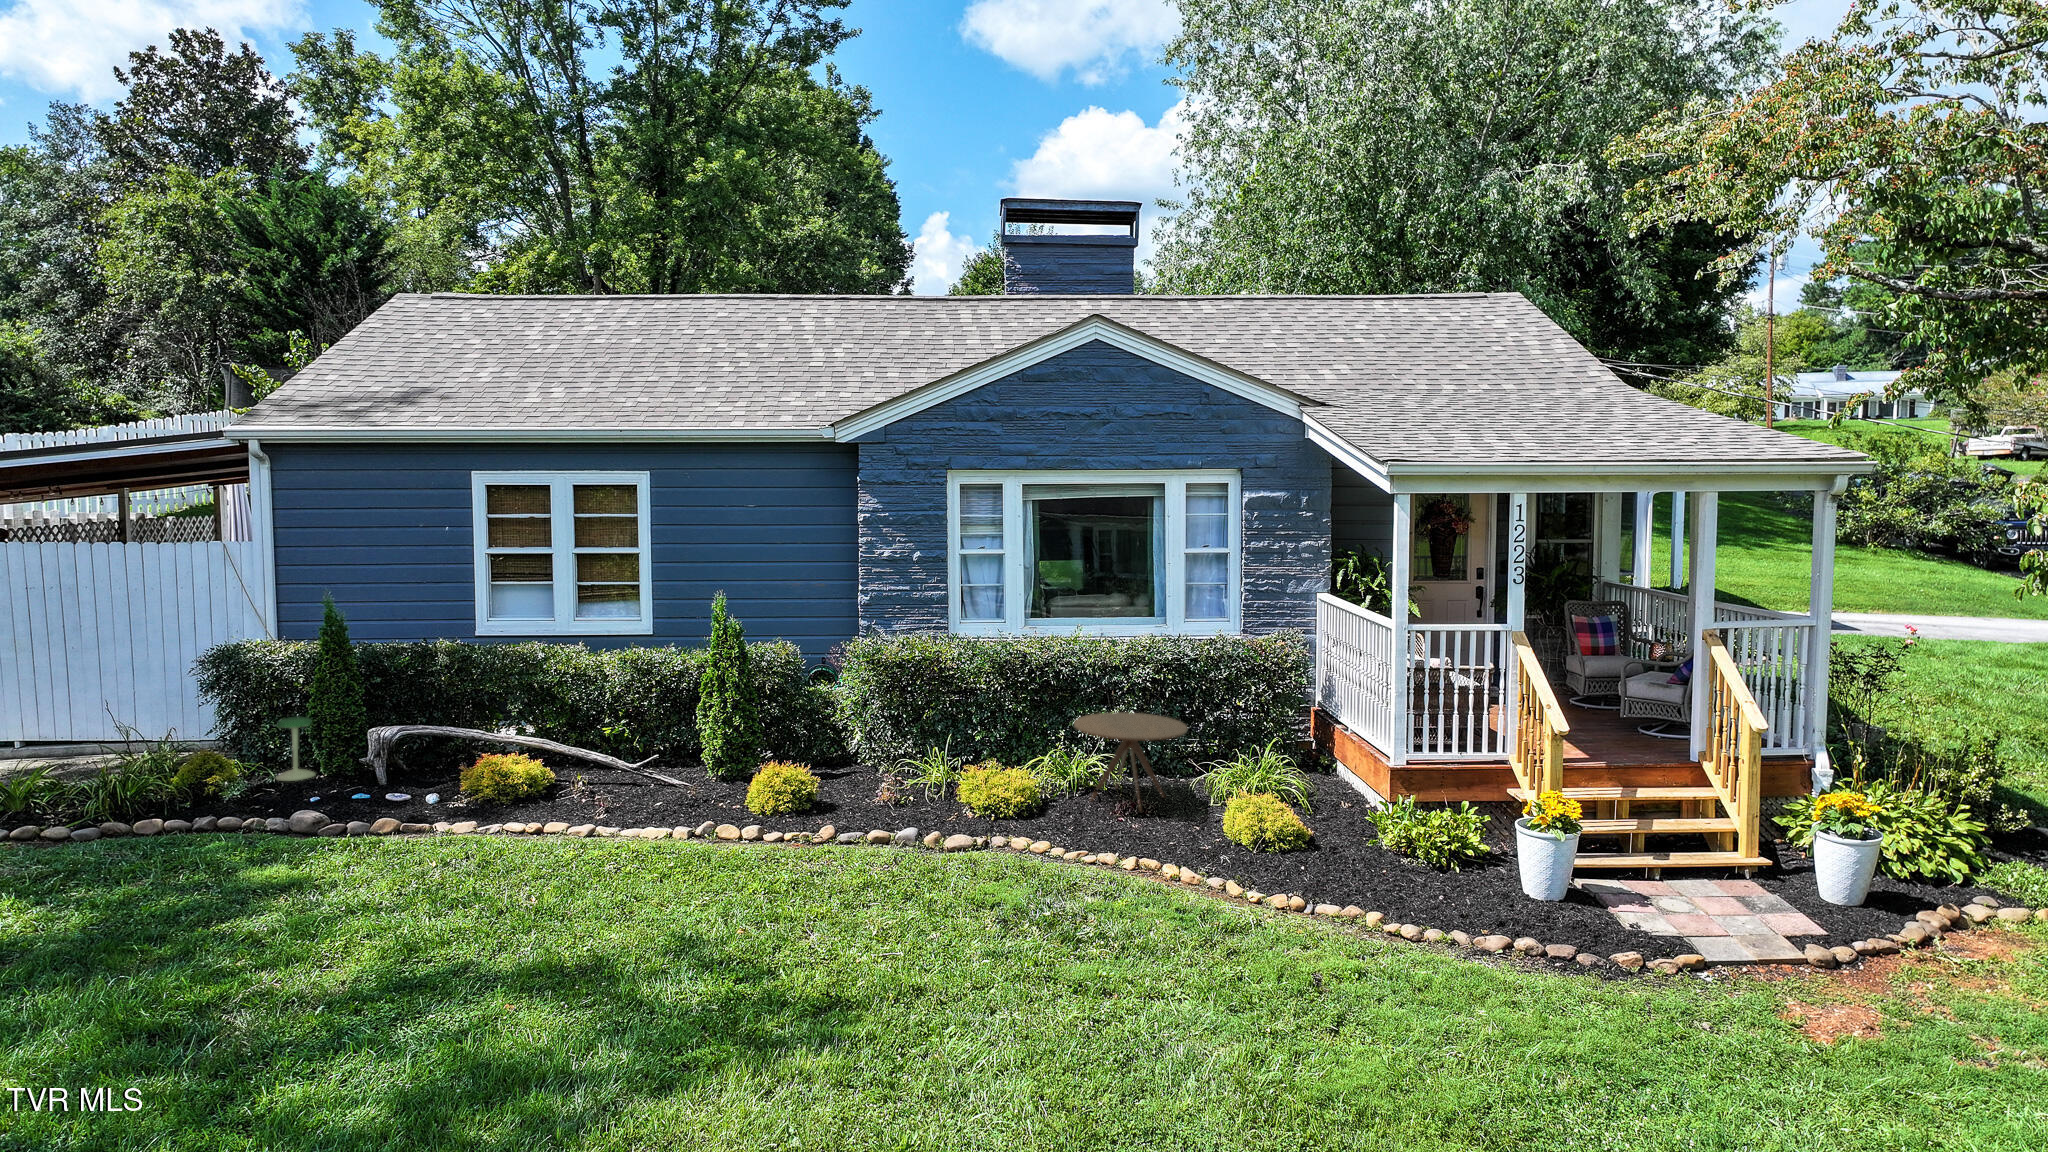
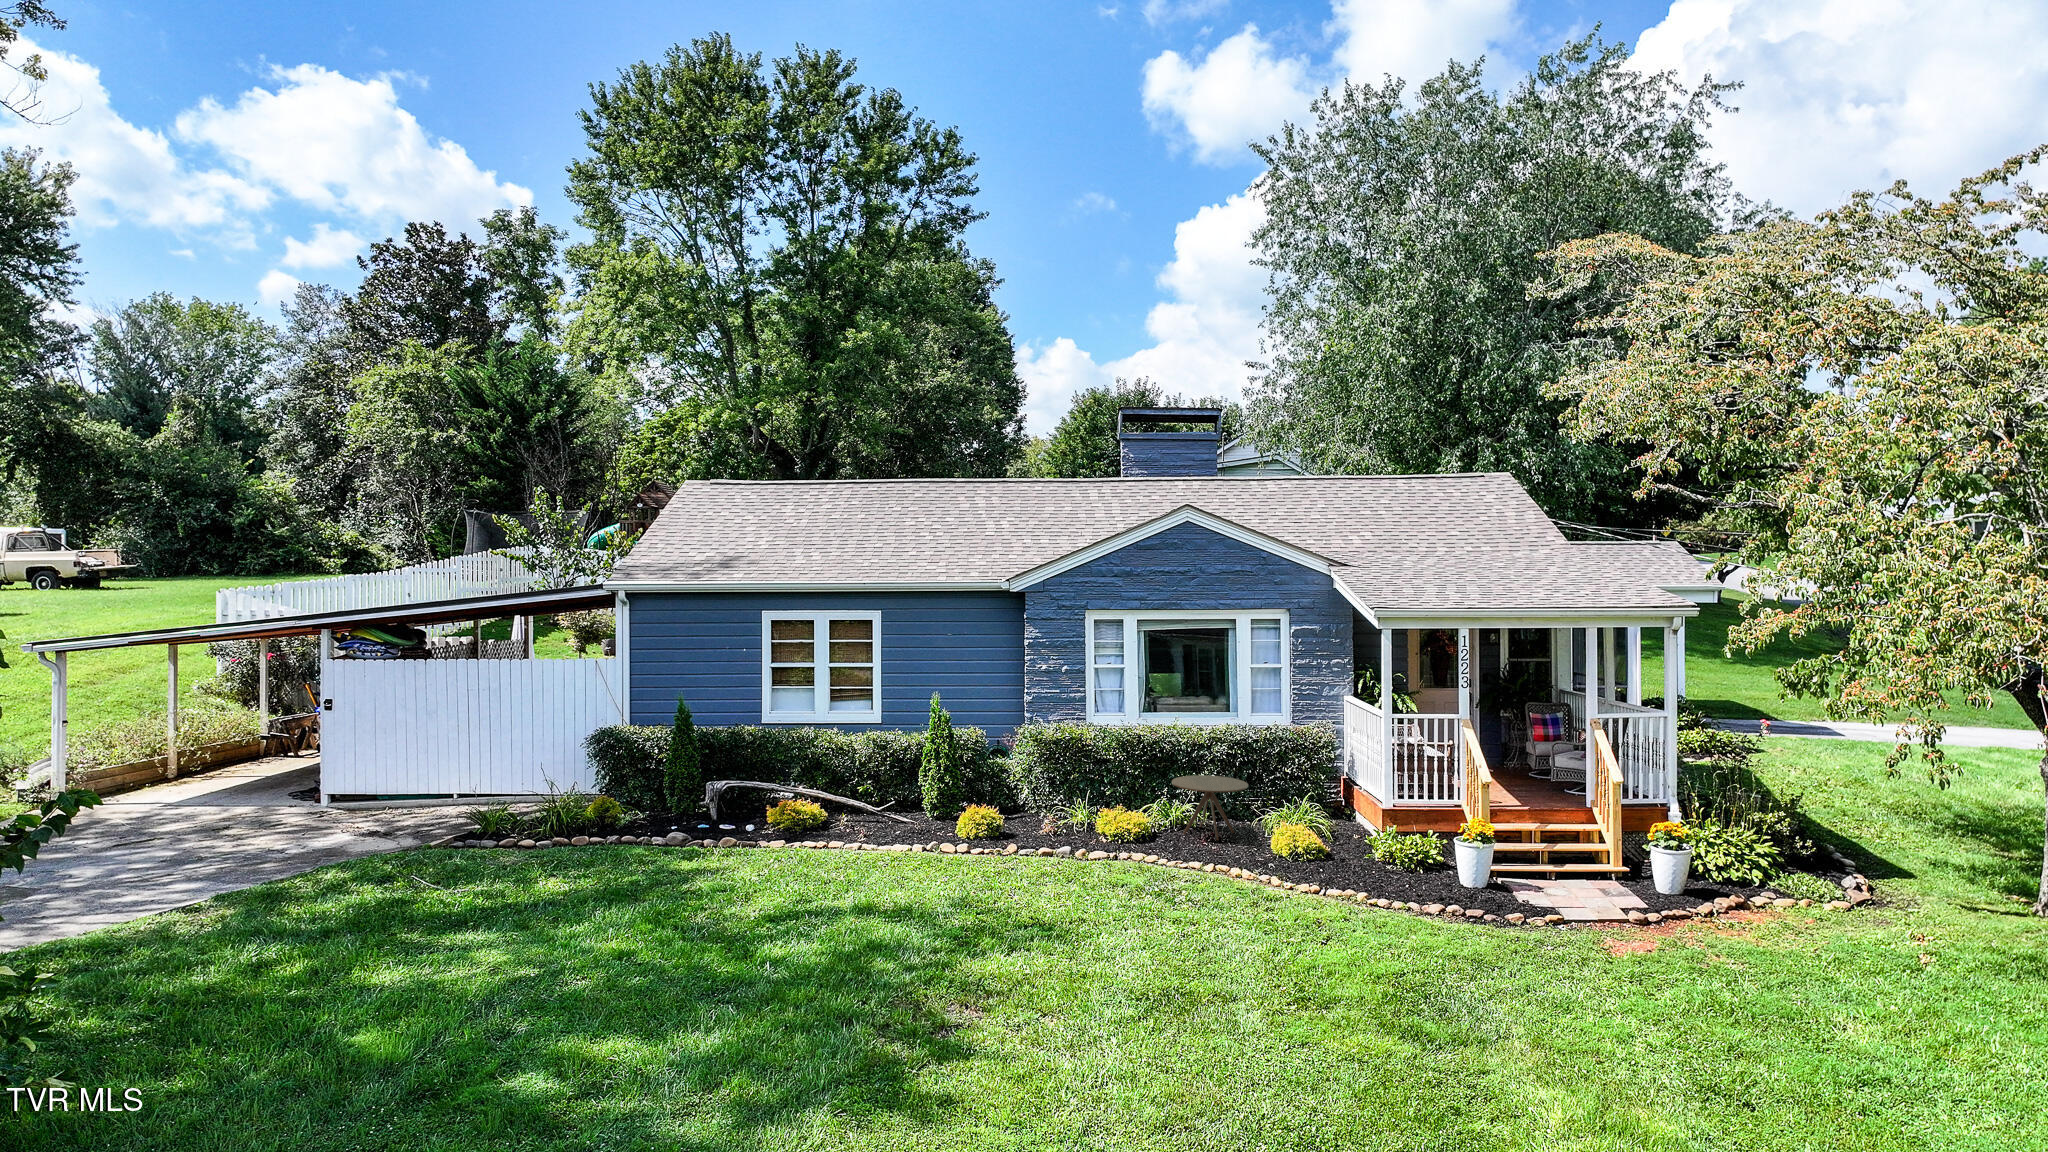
stool: present [276,716,315,781] -> none [654,776,677,817]

